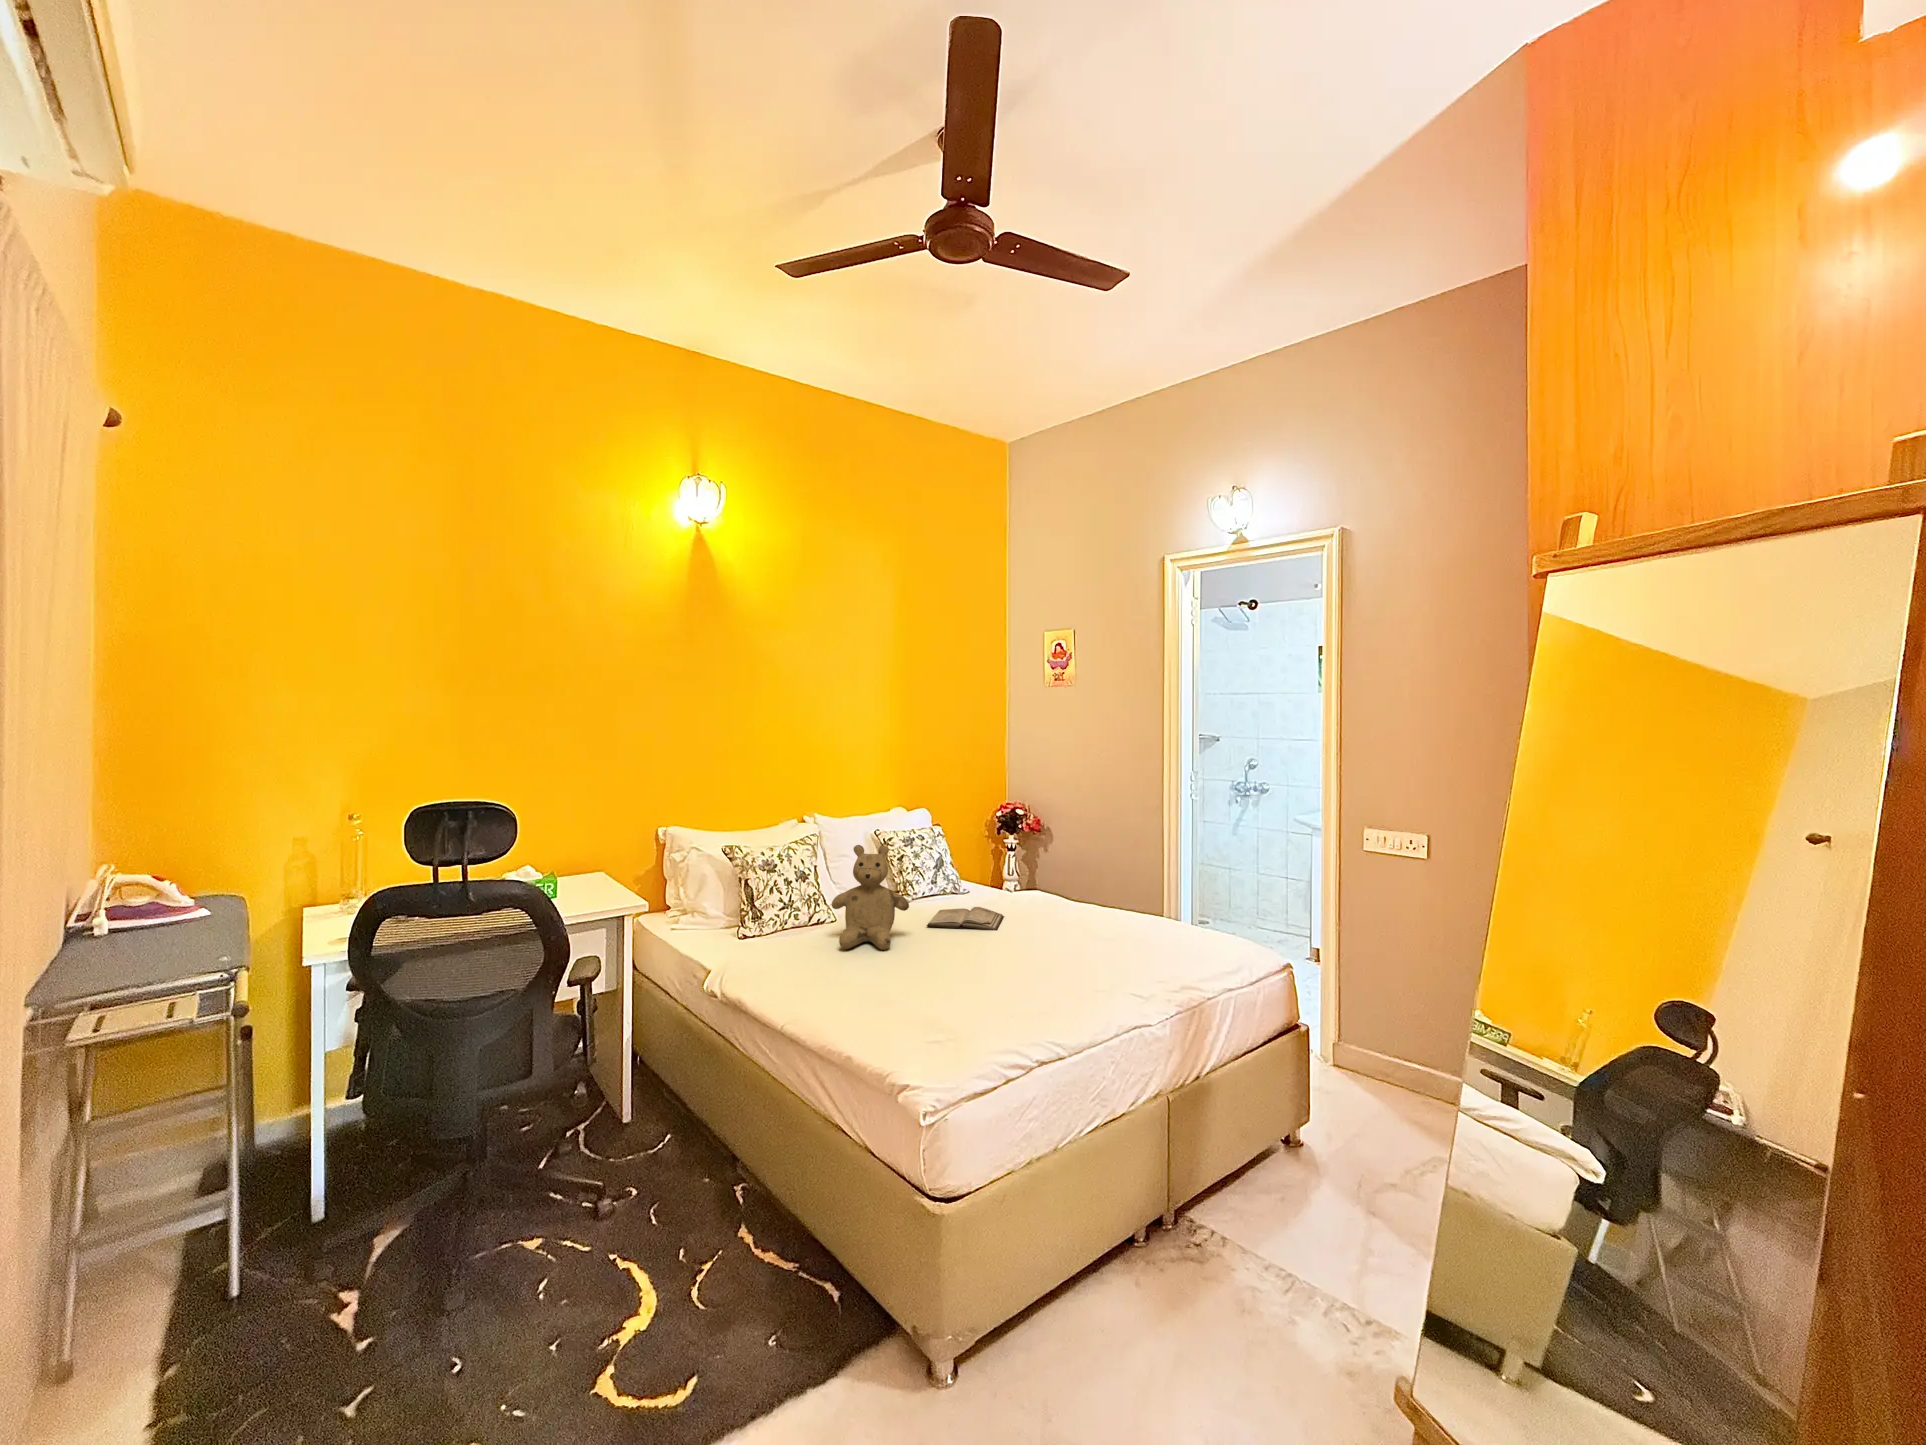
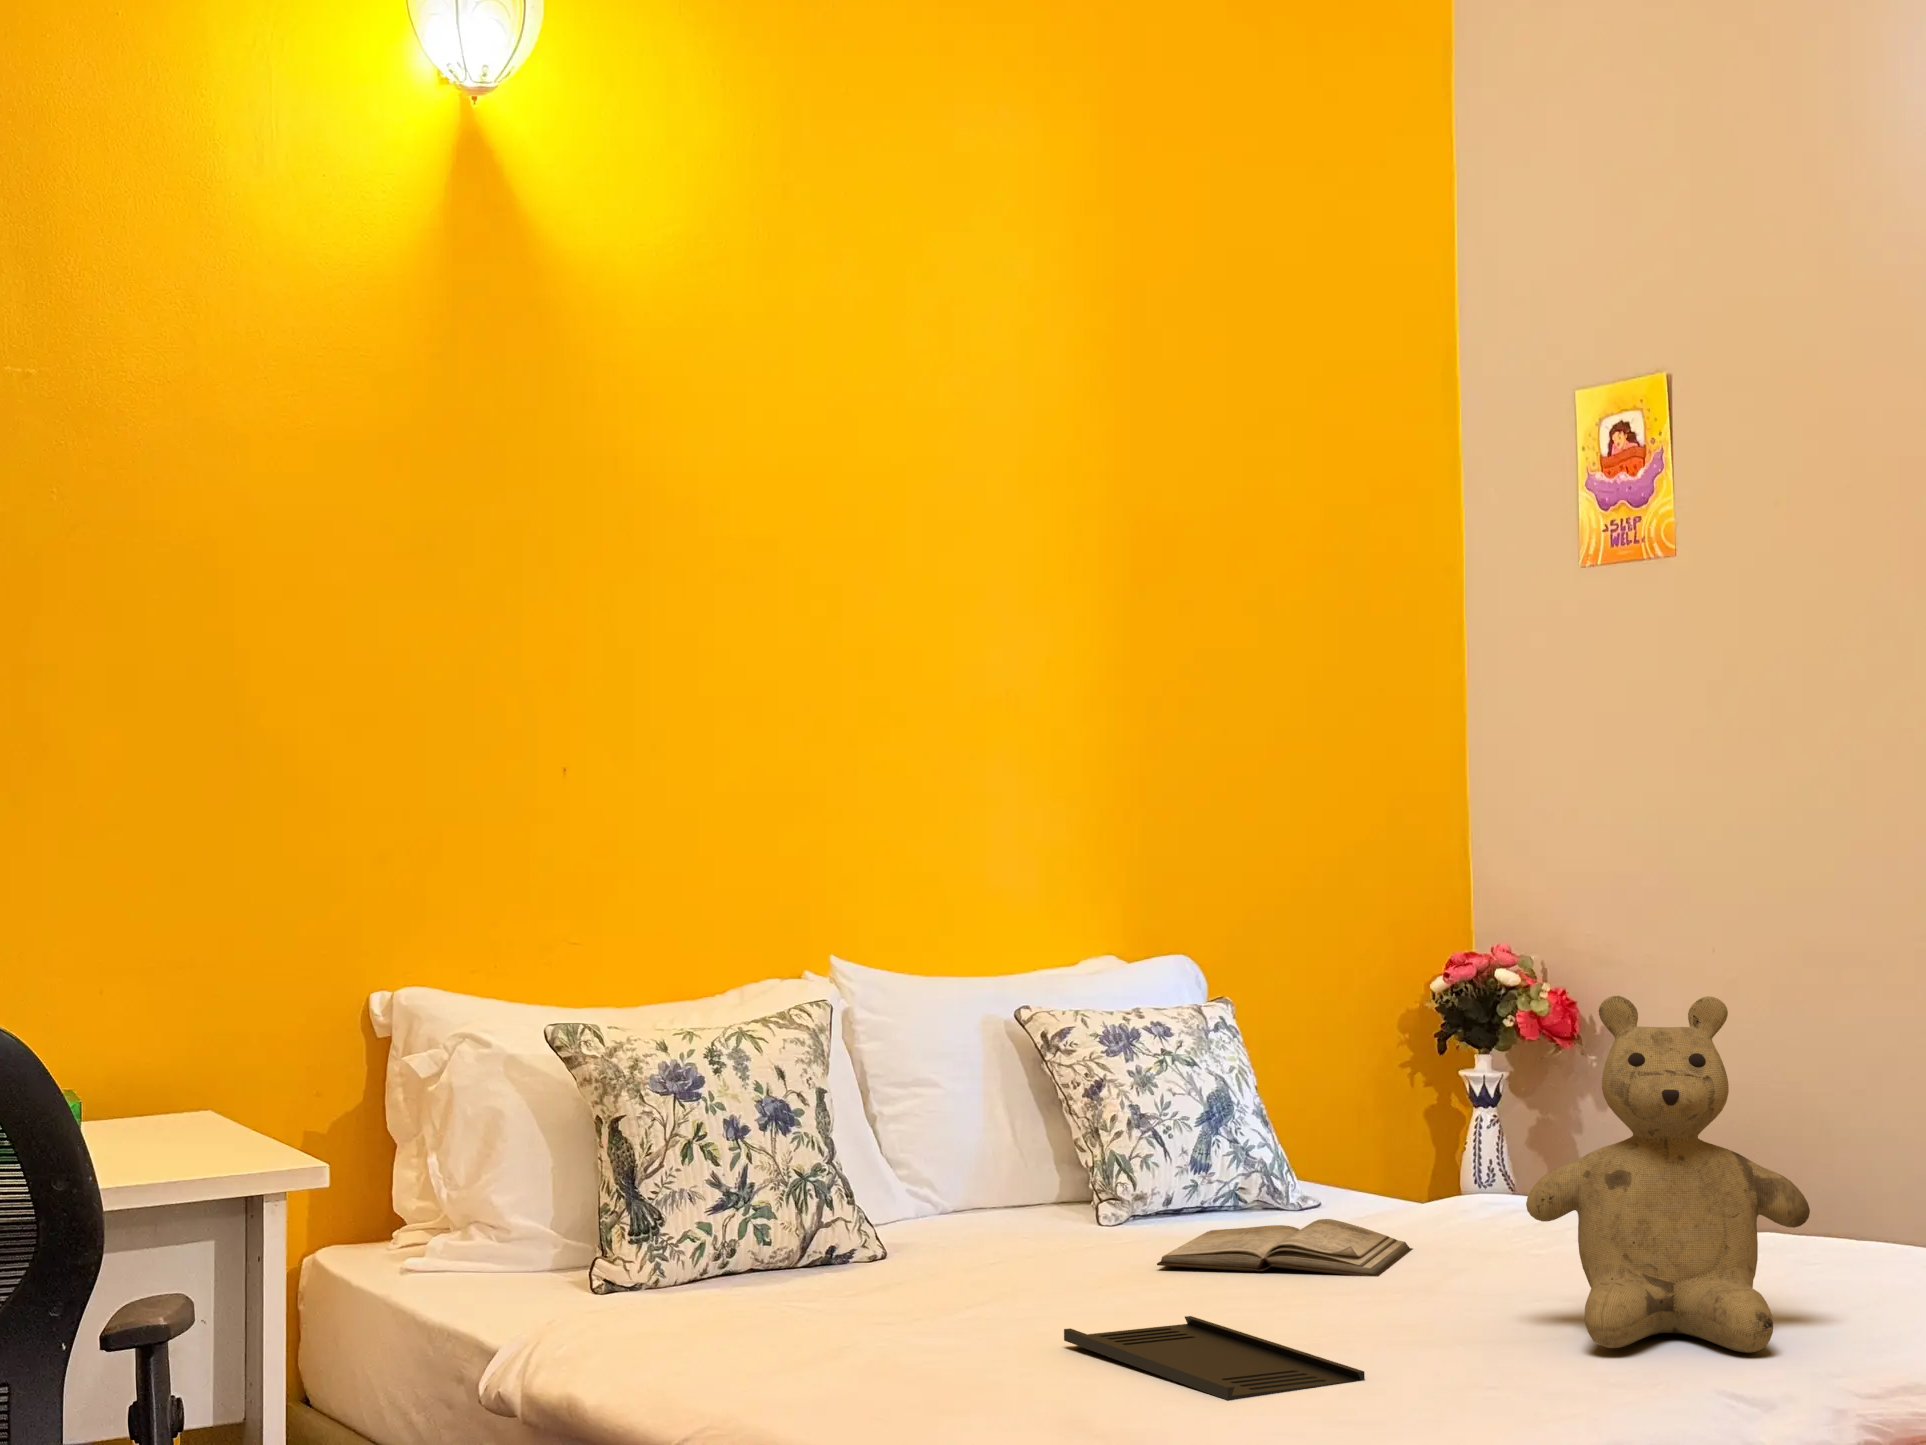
teddy bear: present [832,845,909,950] -> present [1526,996,1810,1353]
tray: none [906,954,1007,996] -> present [1064,1316,1365,1401]

